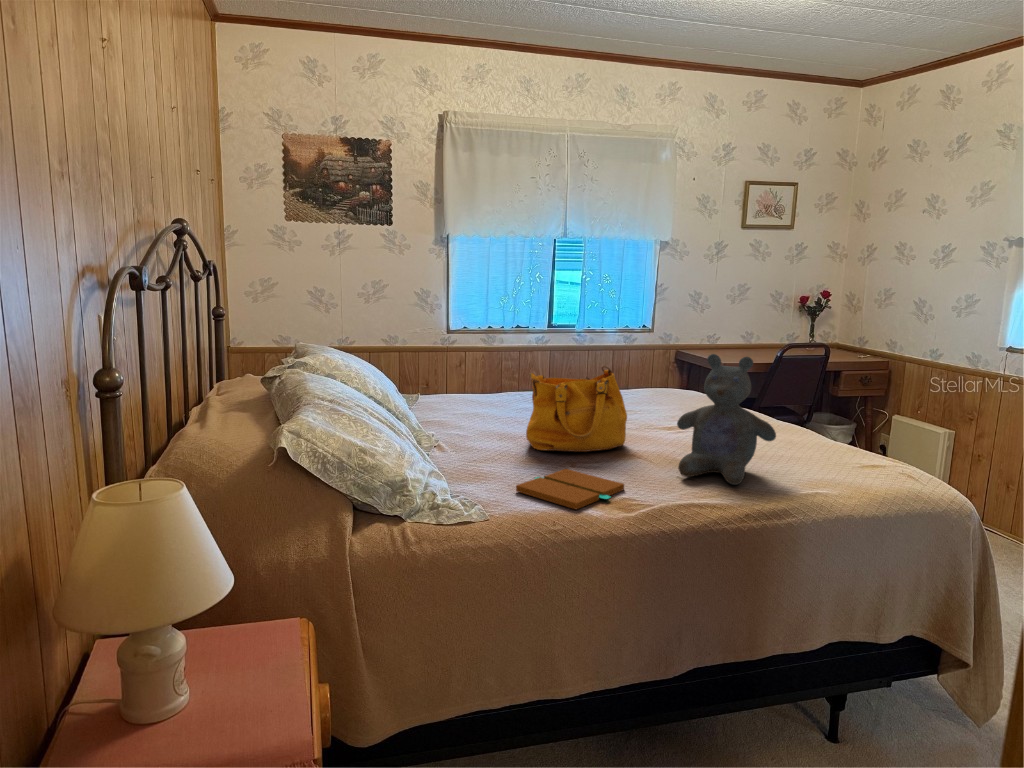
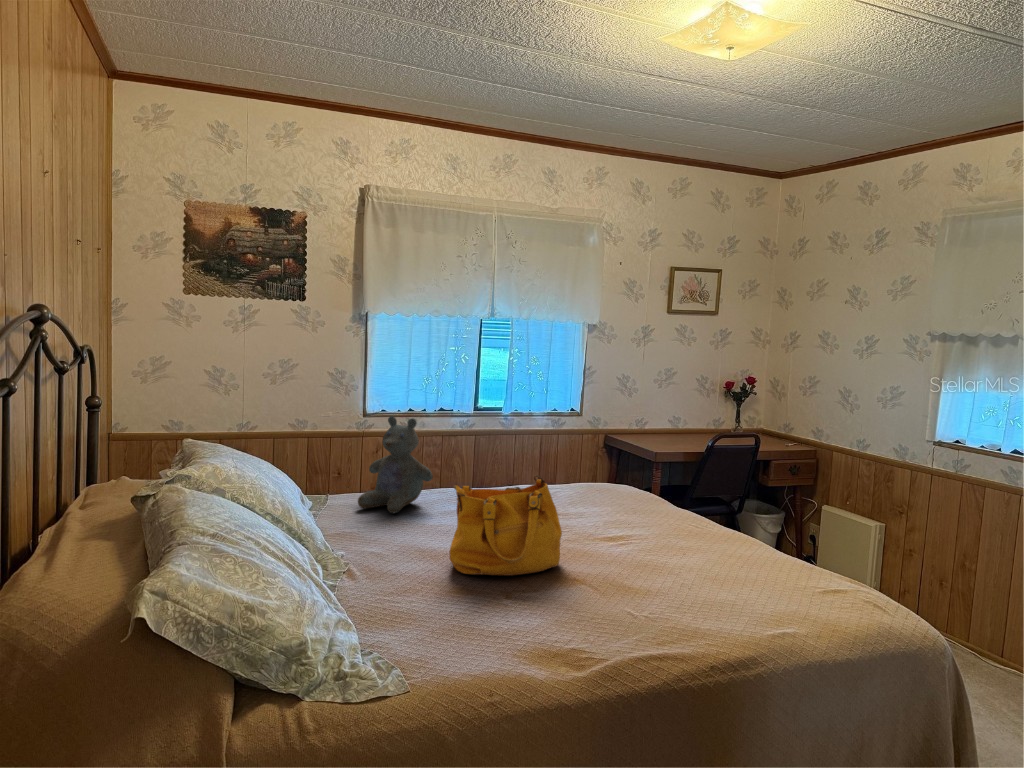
stuffed bear: present [677,354,776,485] -> present [358,416,433,513]
book: present [516,469,624,509] -> none [438,603,562,665]

